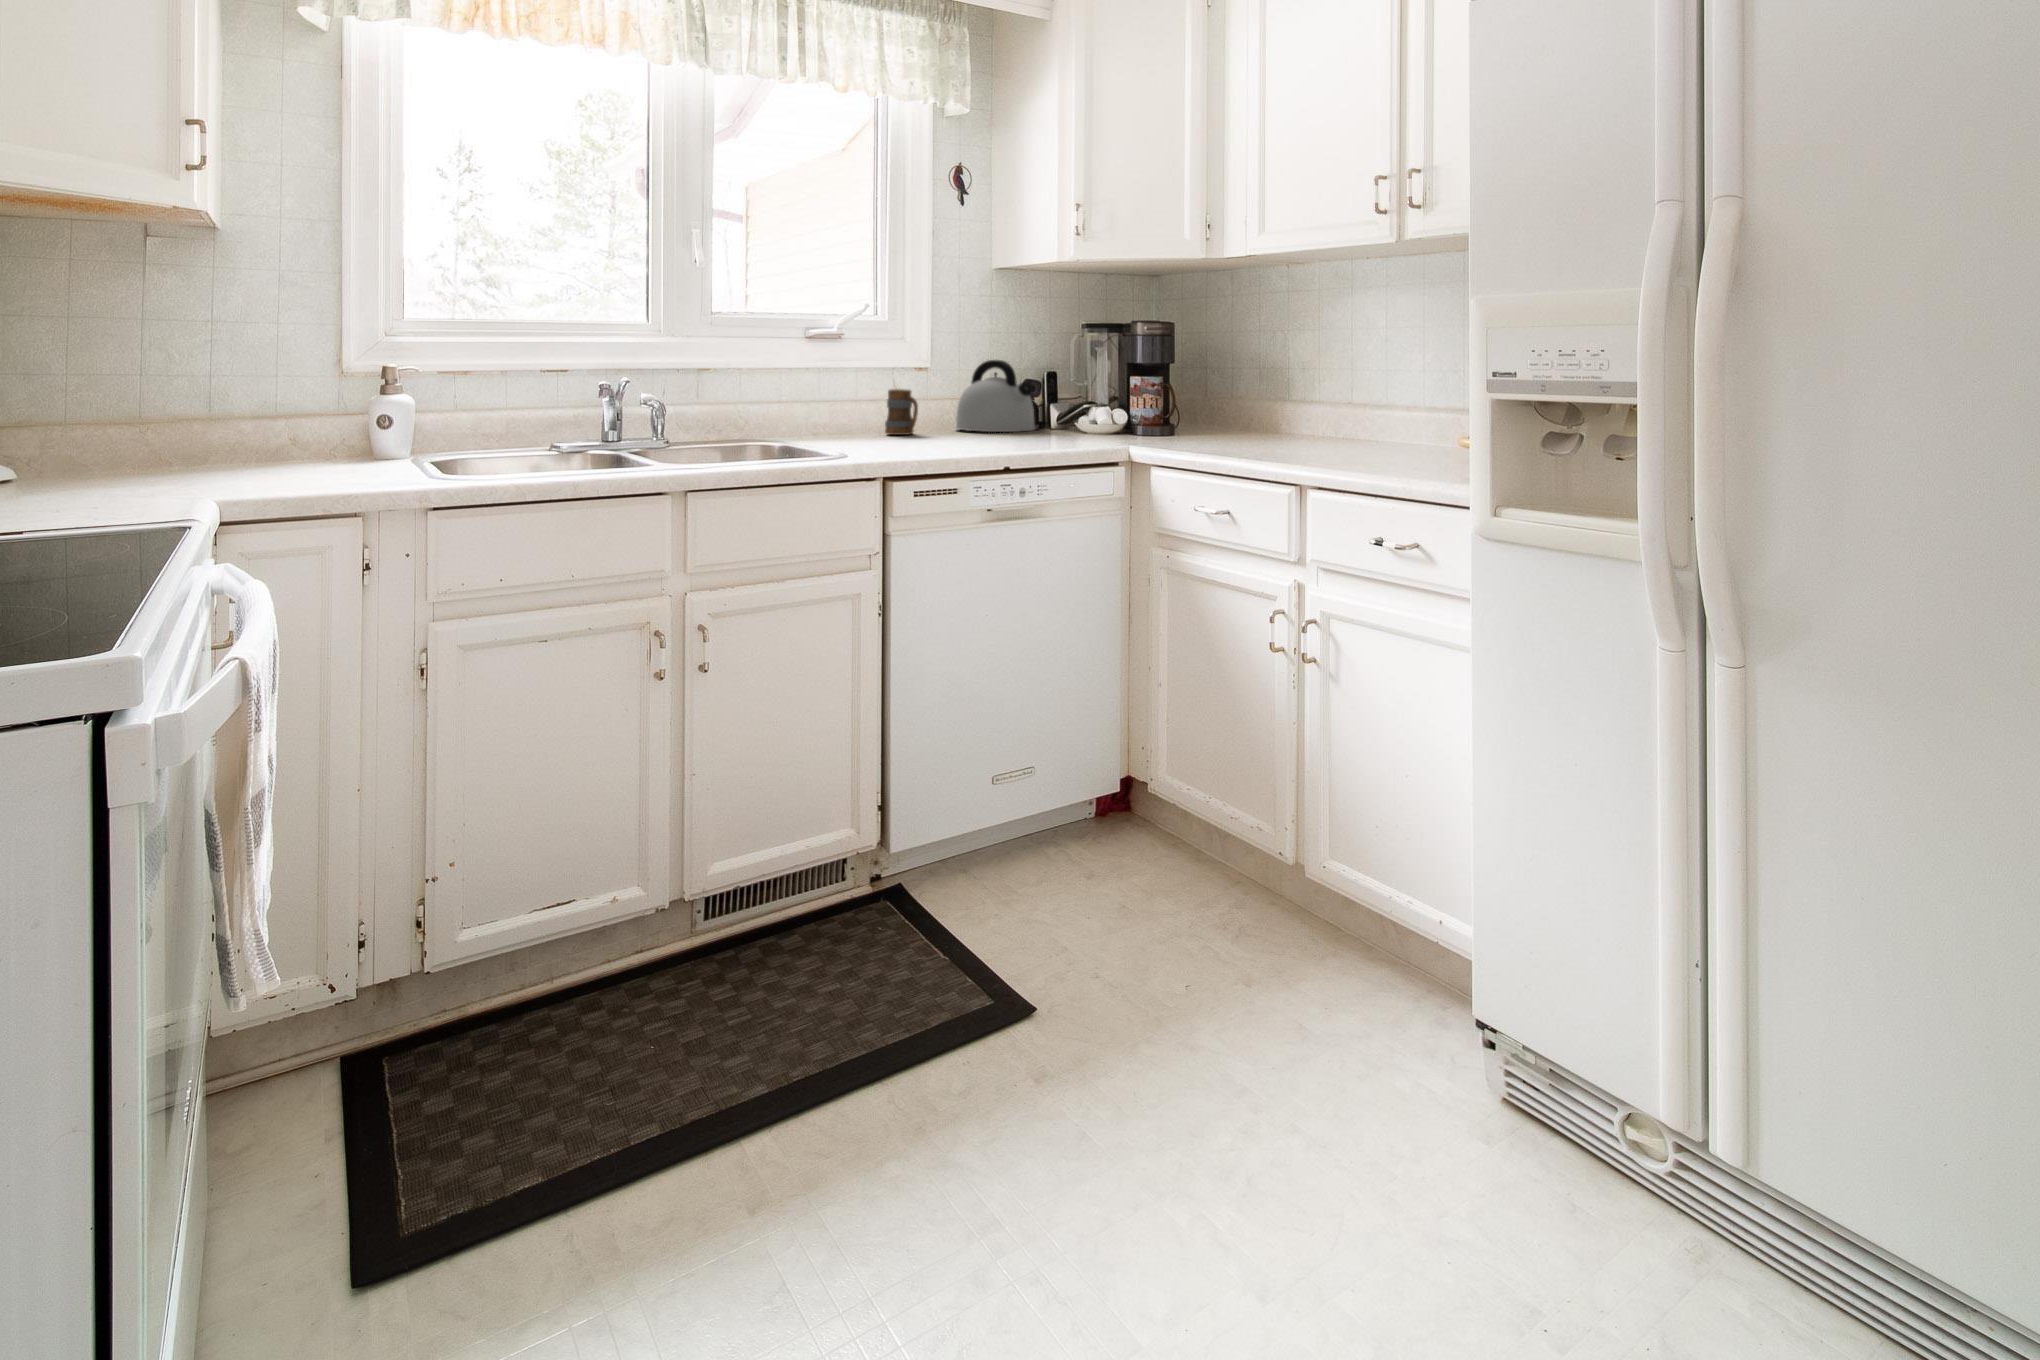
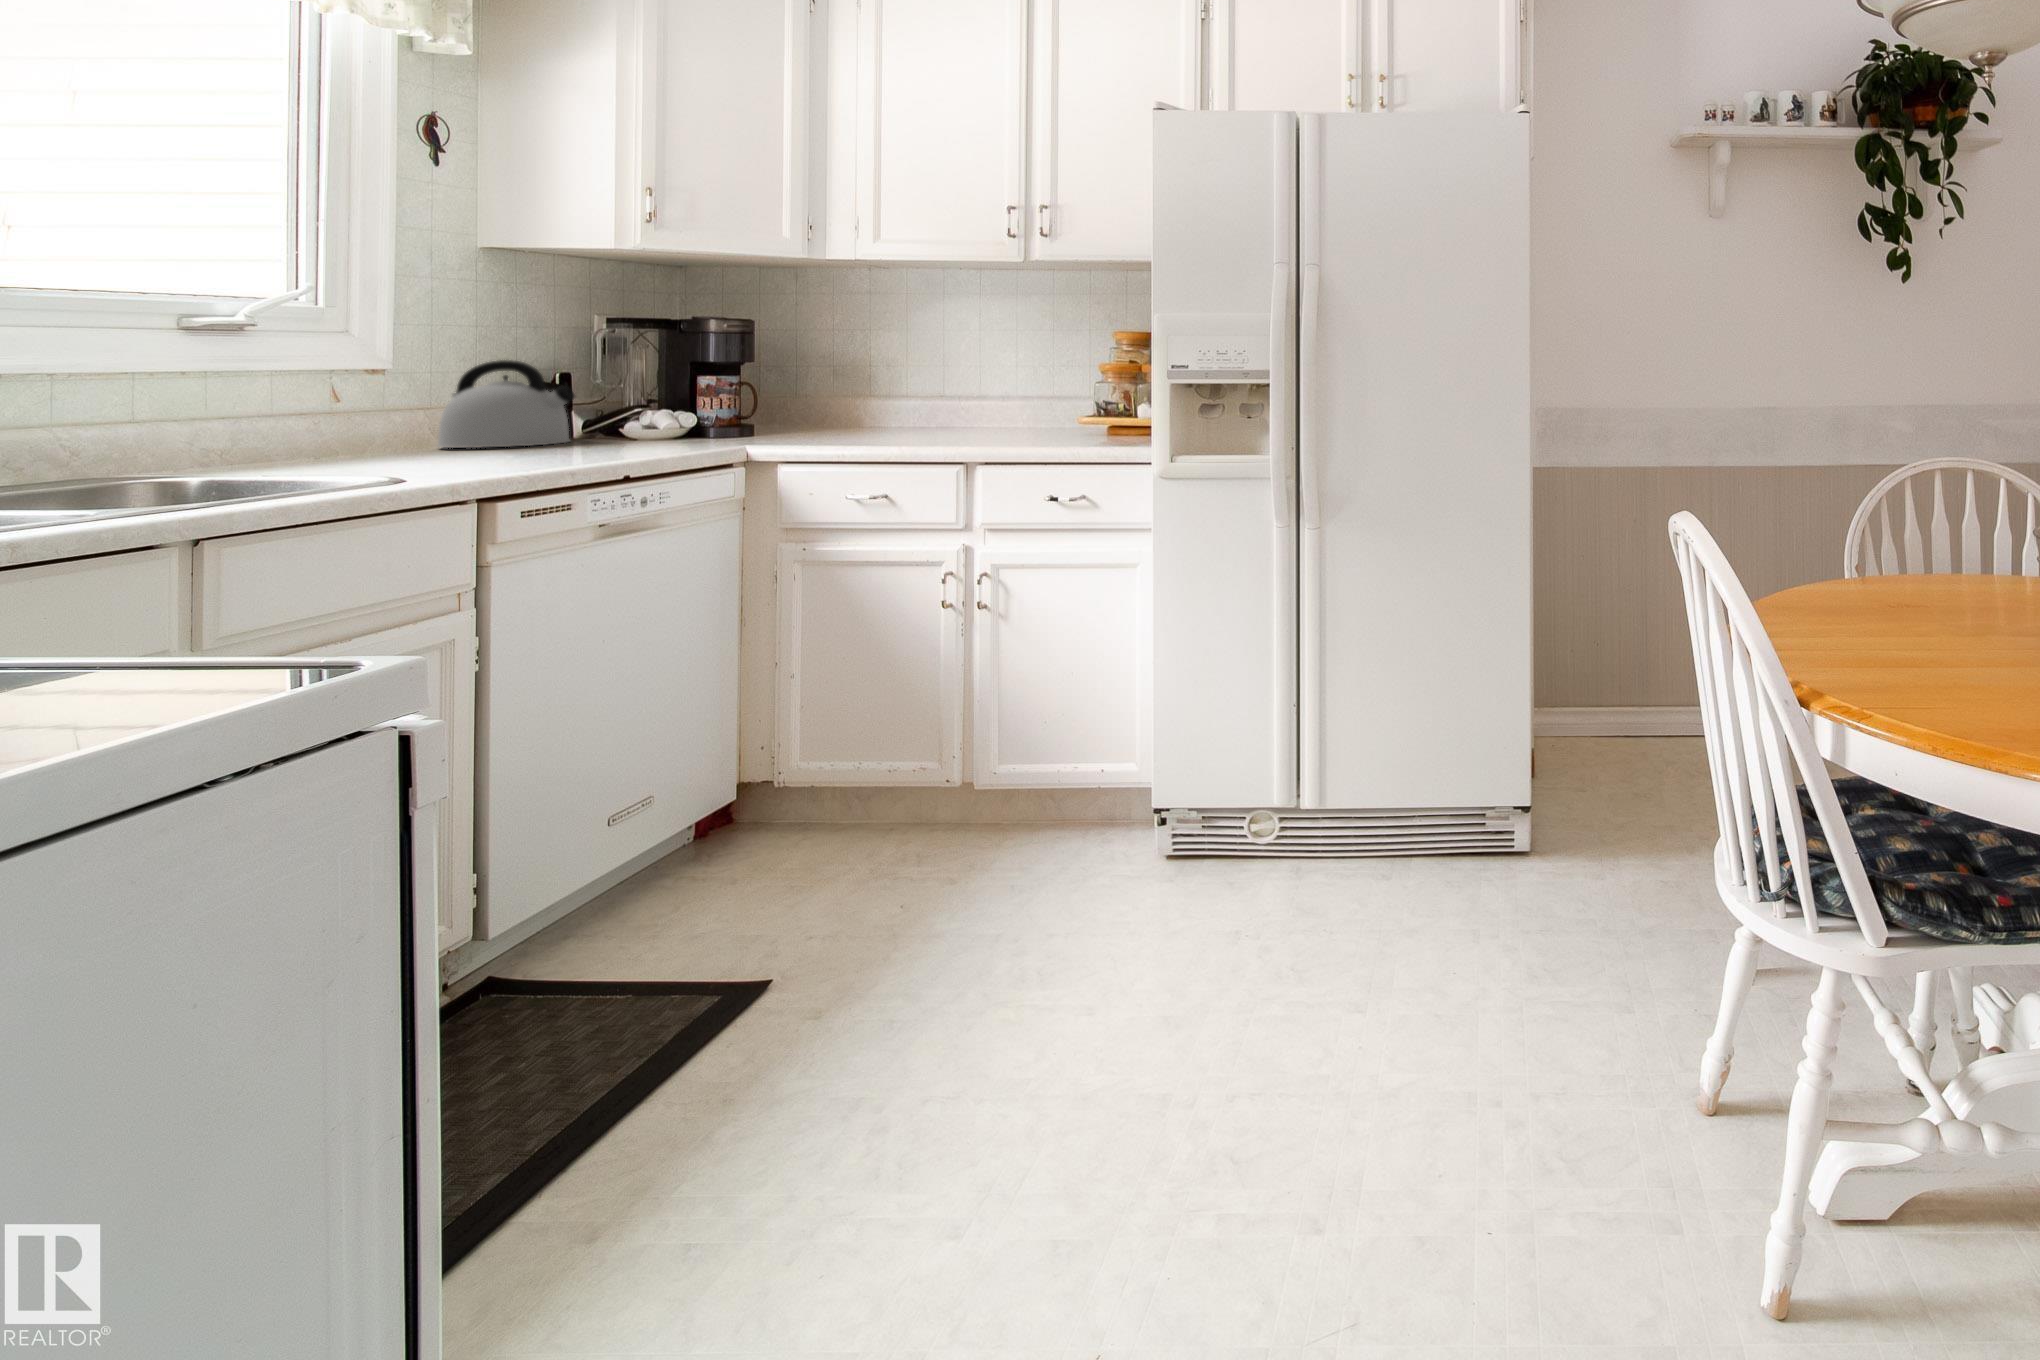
mug: present [885,389,918,435] -> none [330,401,401,461]

